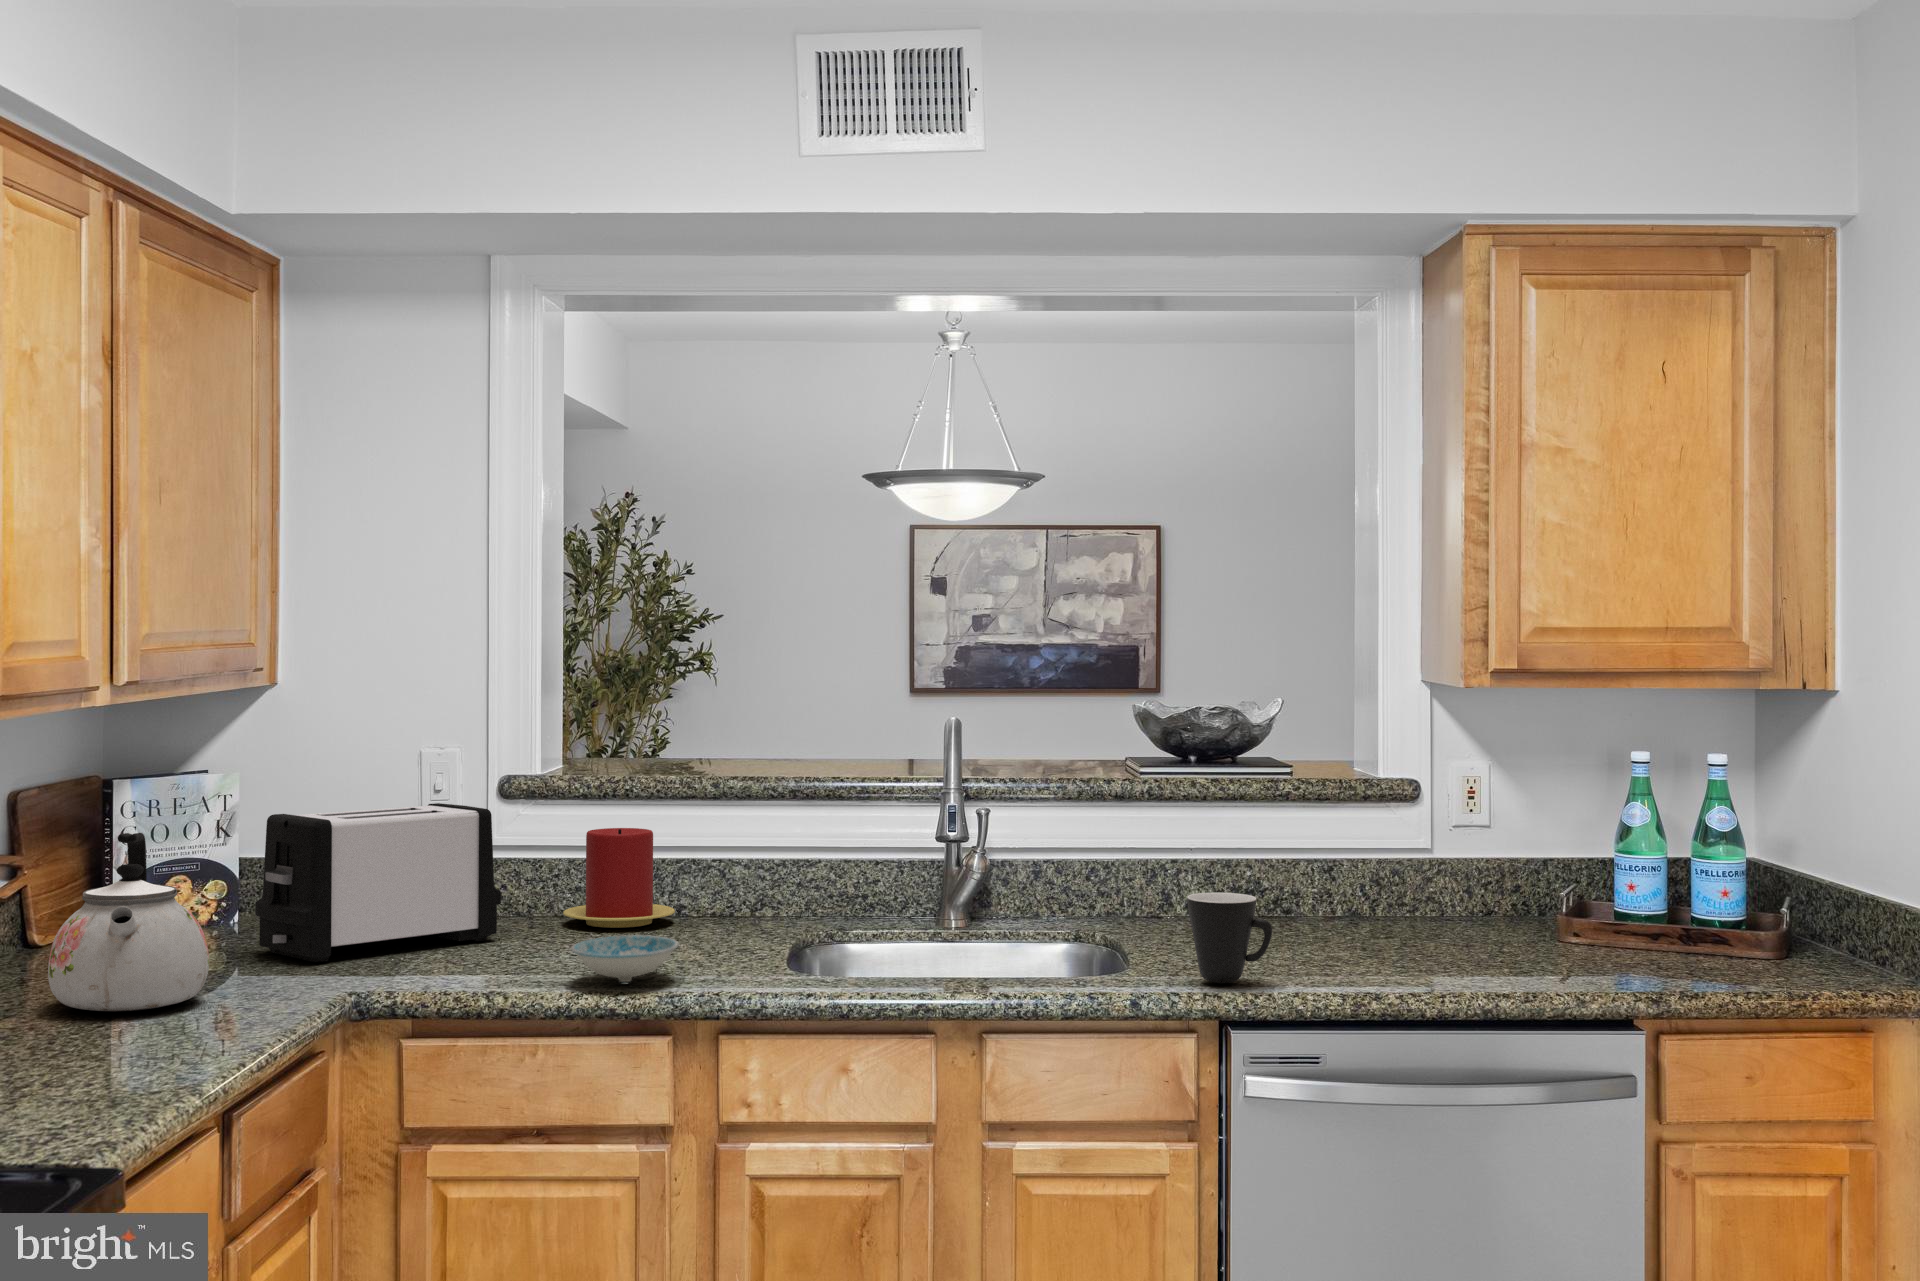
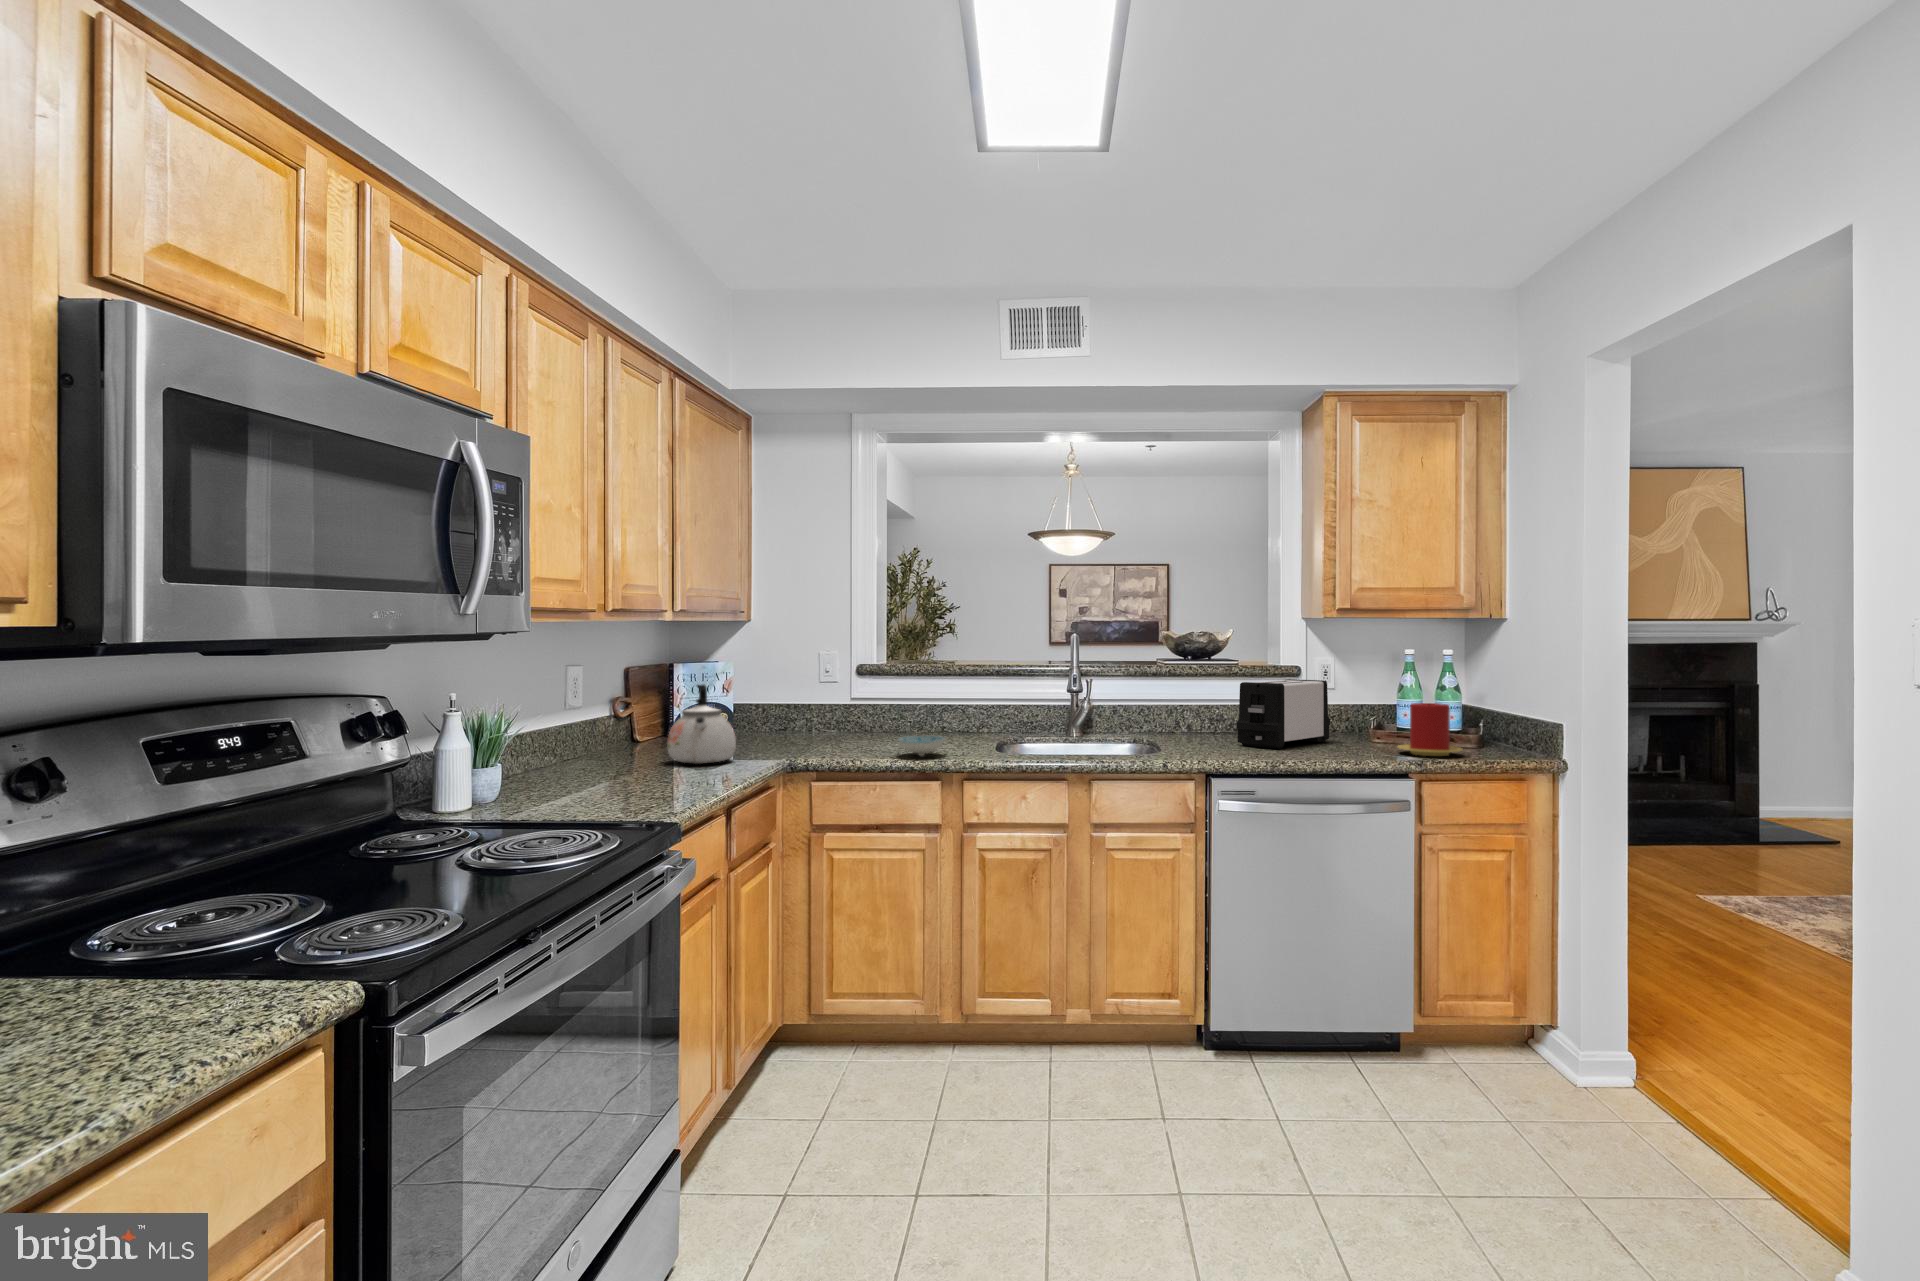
toaster: present [255,803,501,962] -> present [1236,679,1330,749]
candle: present [563,828,675,928] -> present [1398,703,1462,756]
mug: present [1187,892,1272,983] -> none [1188,715,1229,758]

